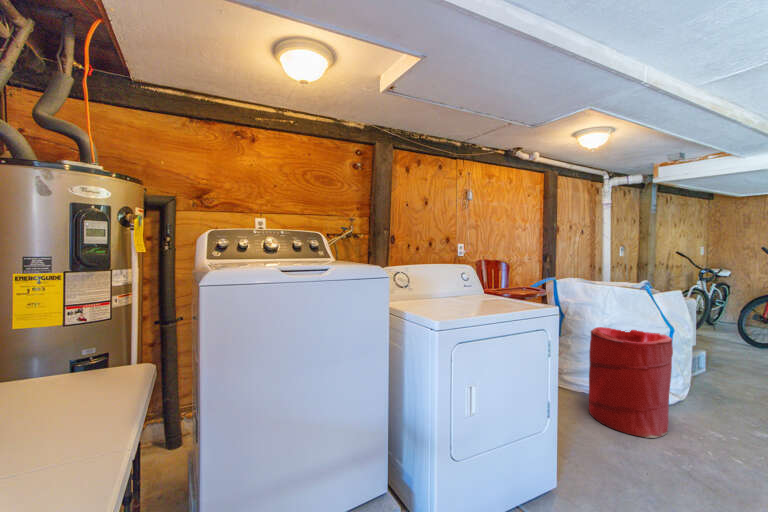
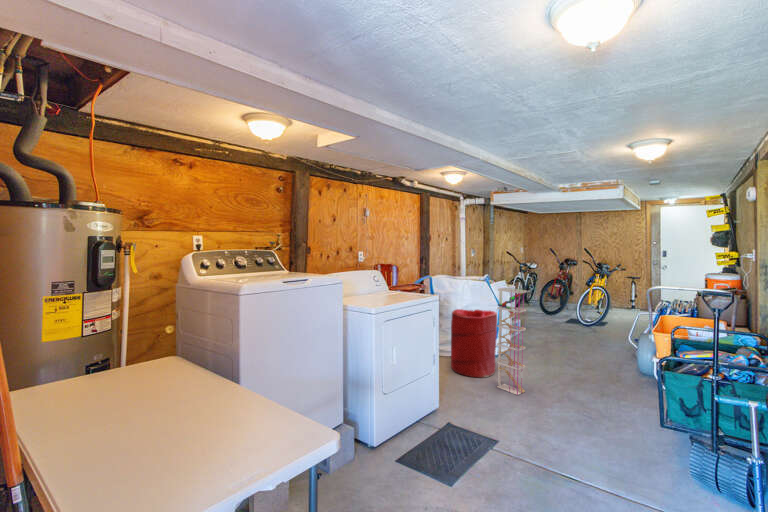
shelving unit: none [674,299,742,485] -> present [497,288,527,395]

